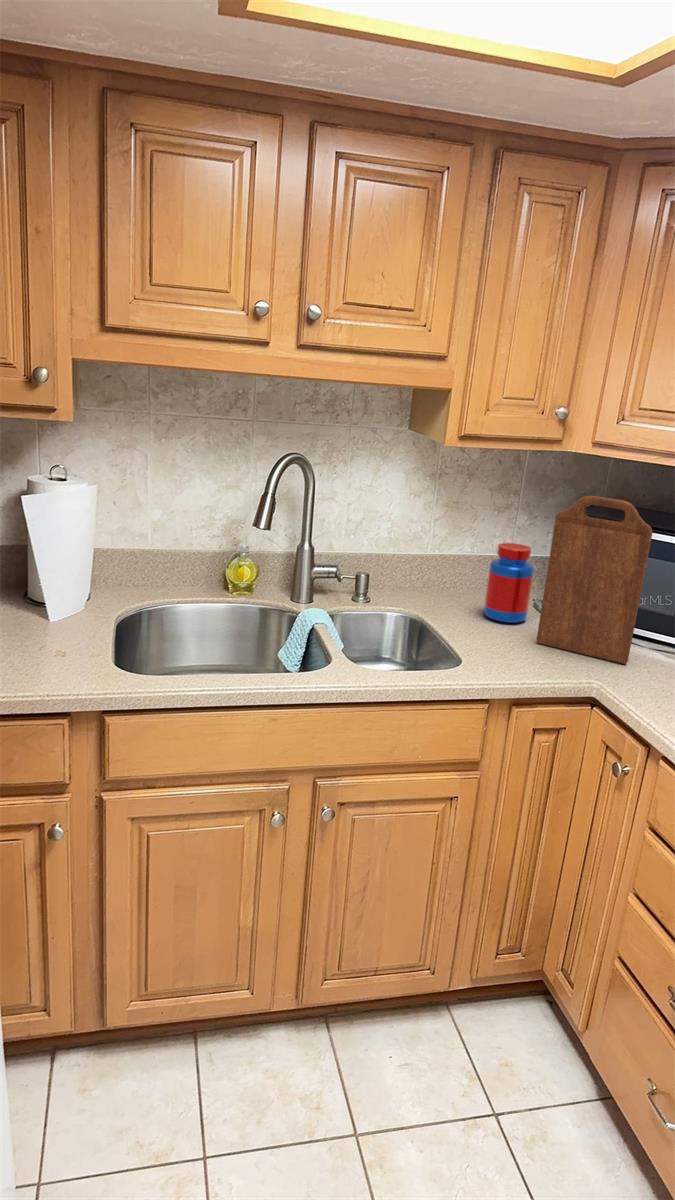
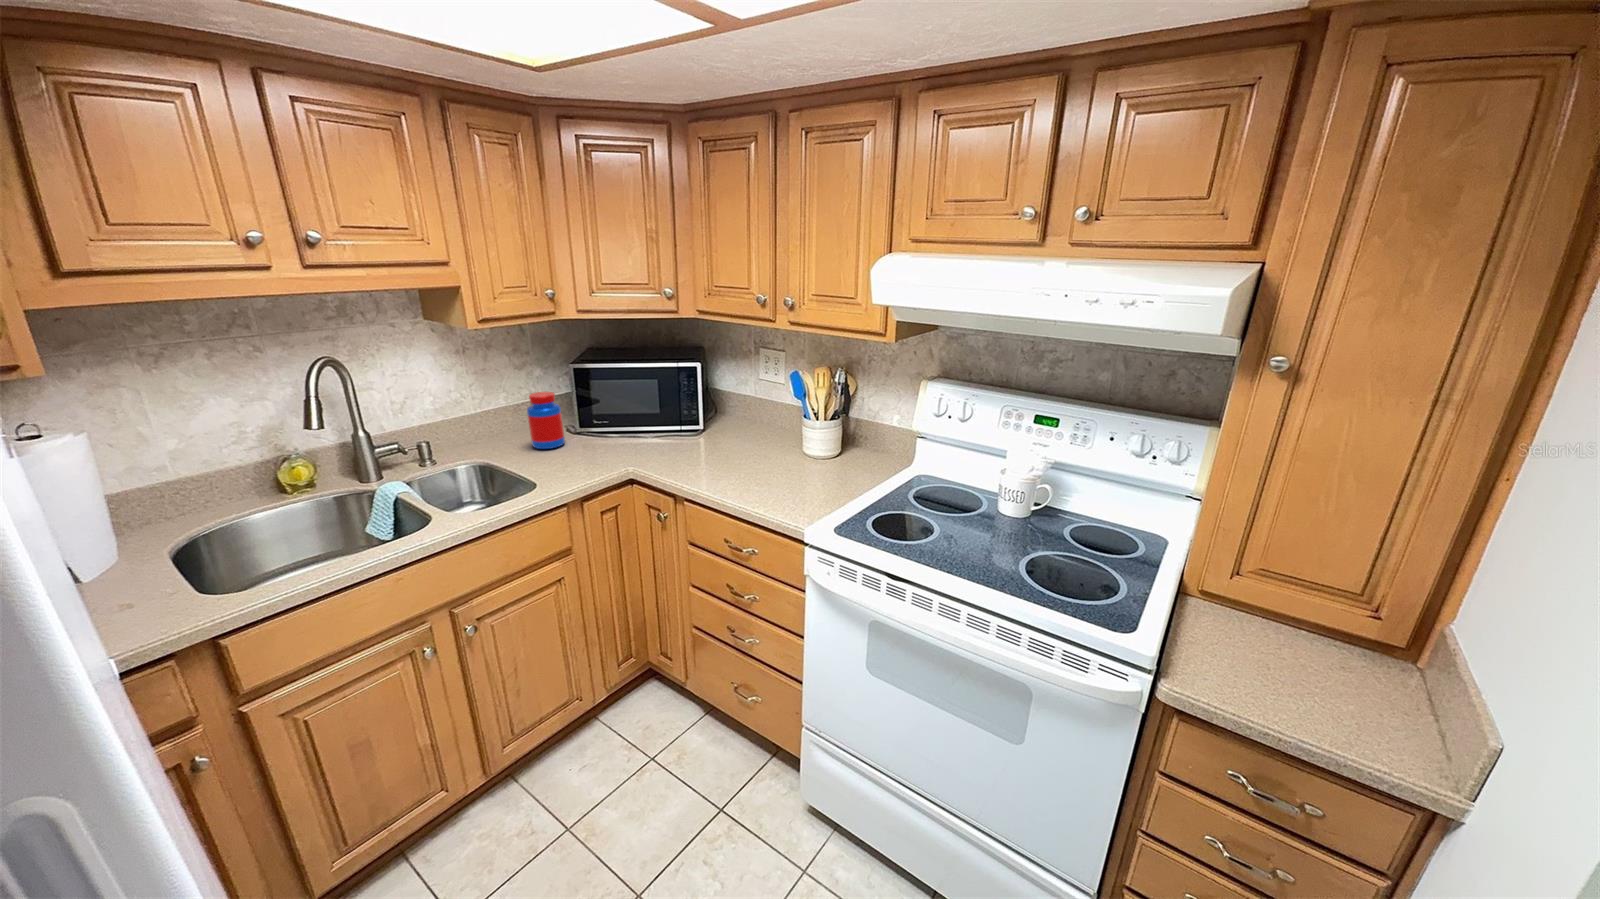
cutting board: present [537,496,653,664] -> none [569,348,644,455]

